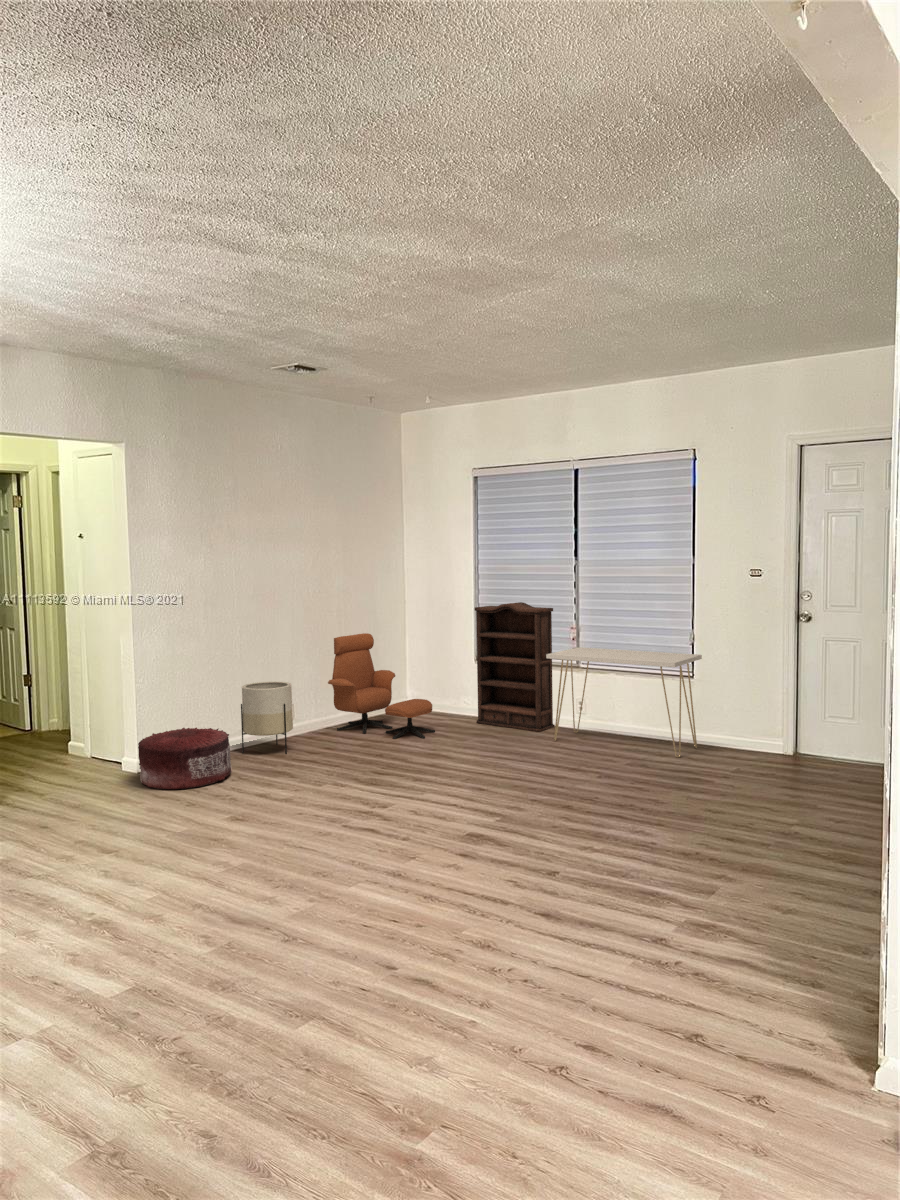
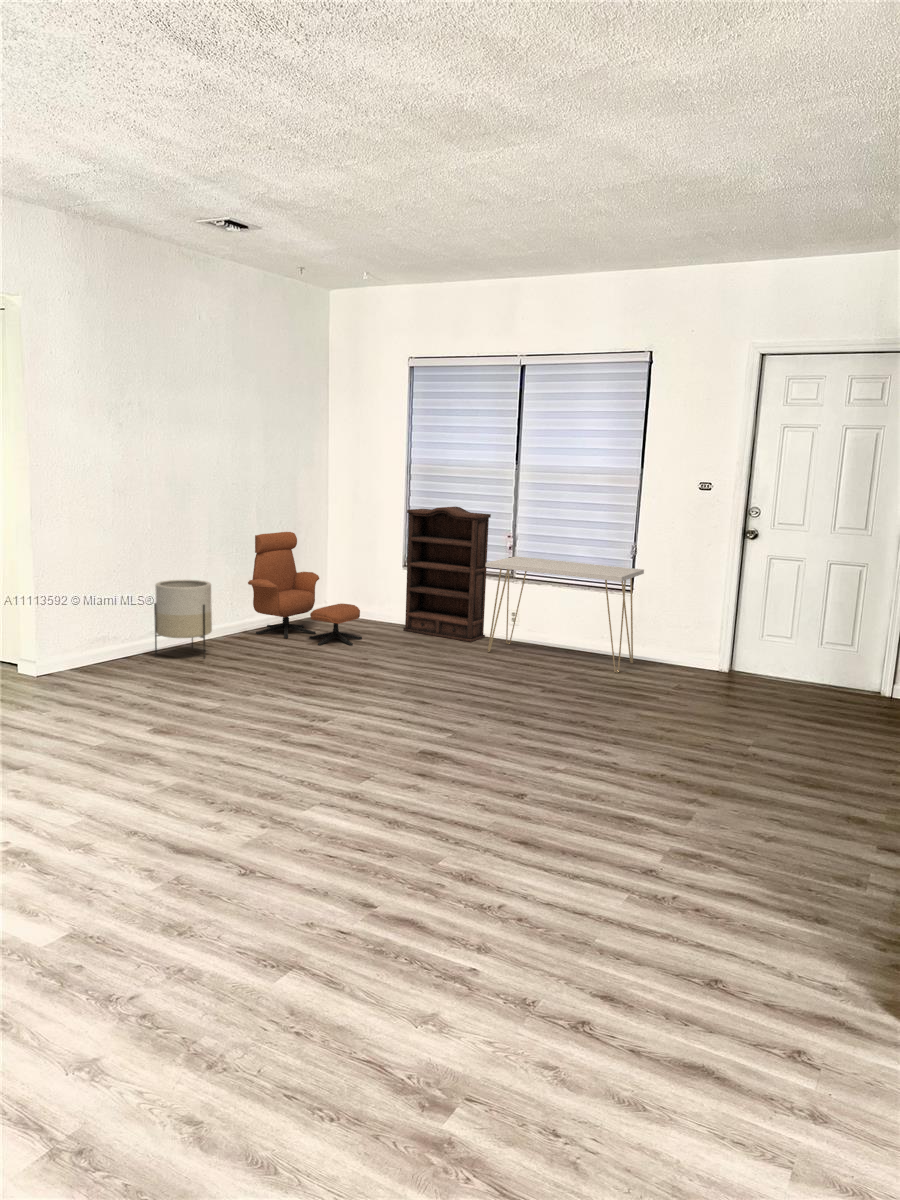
pouf: present [138,728,232,789] -> none [40,627,148,695]

